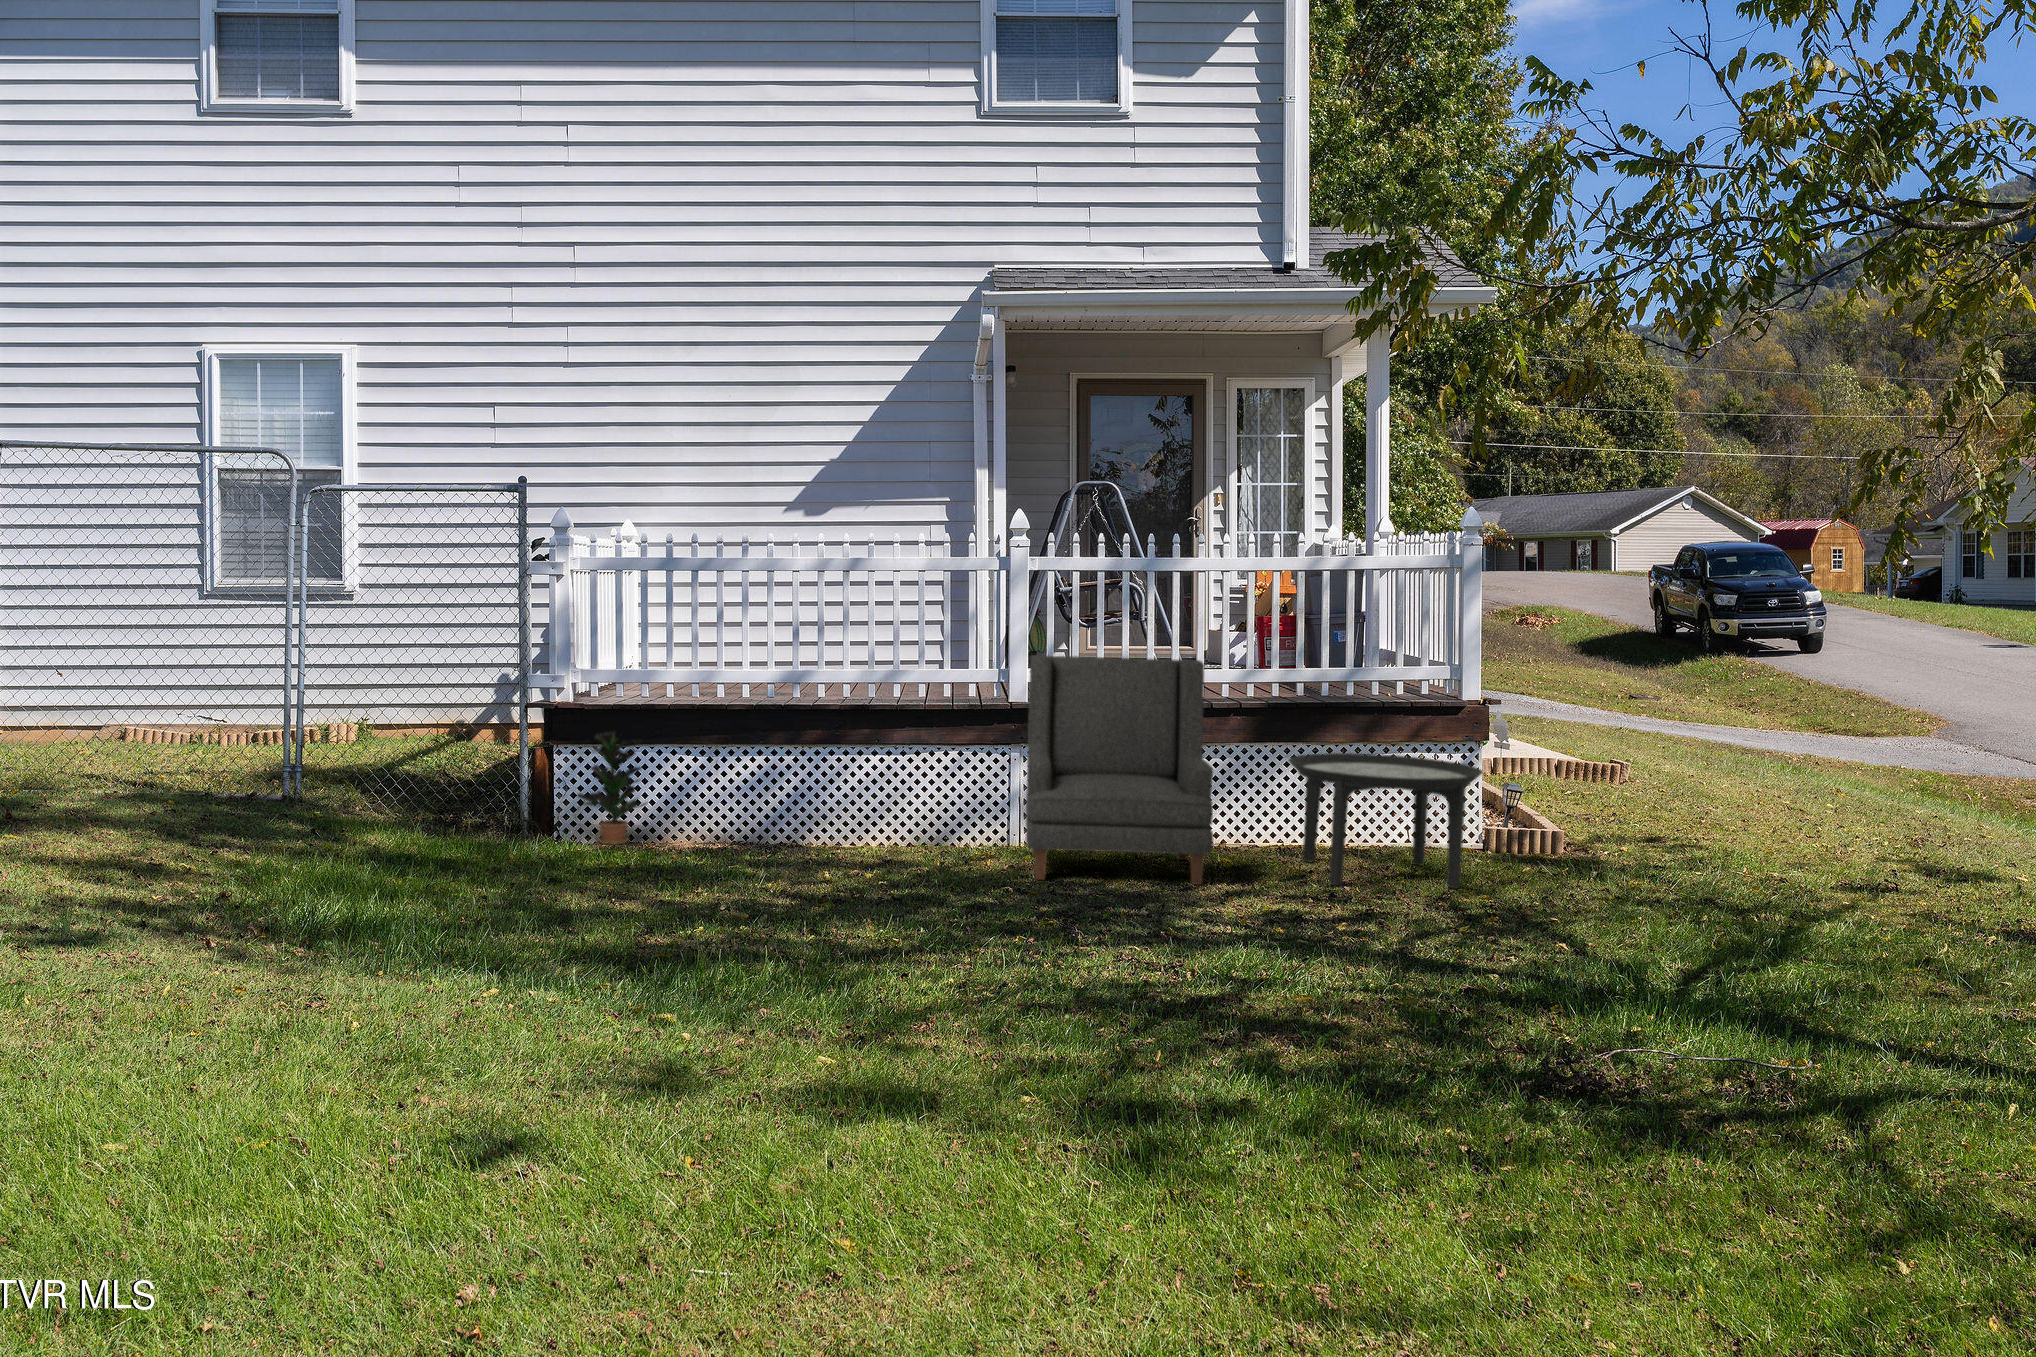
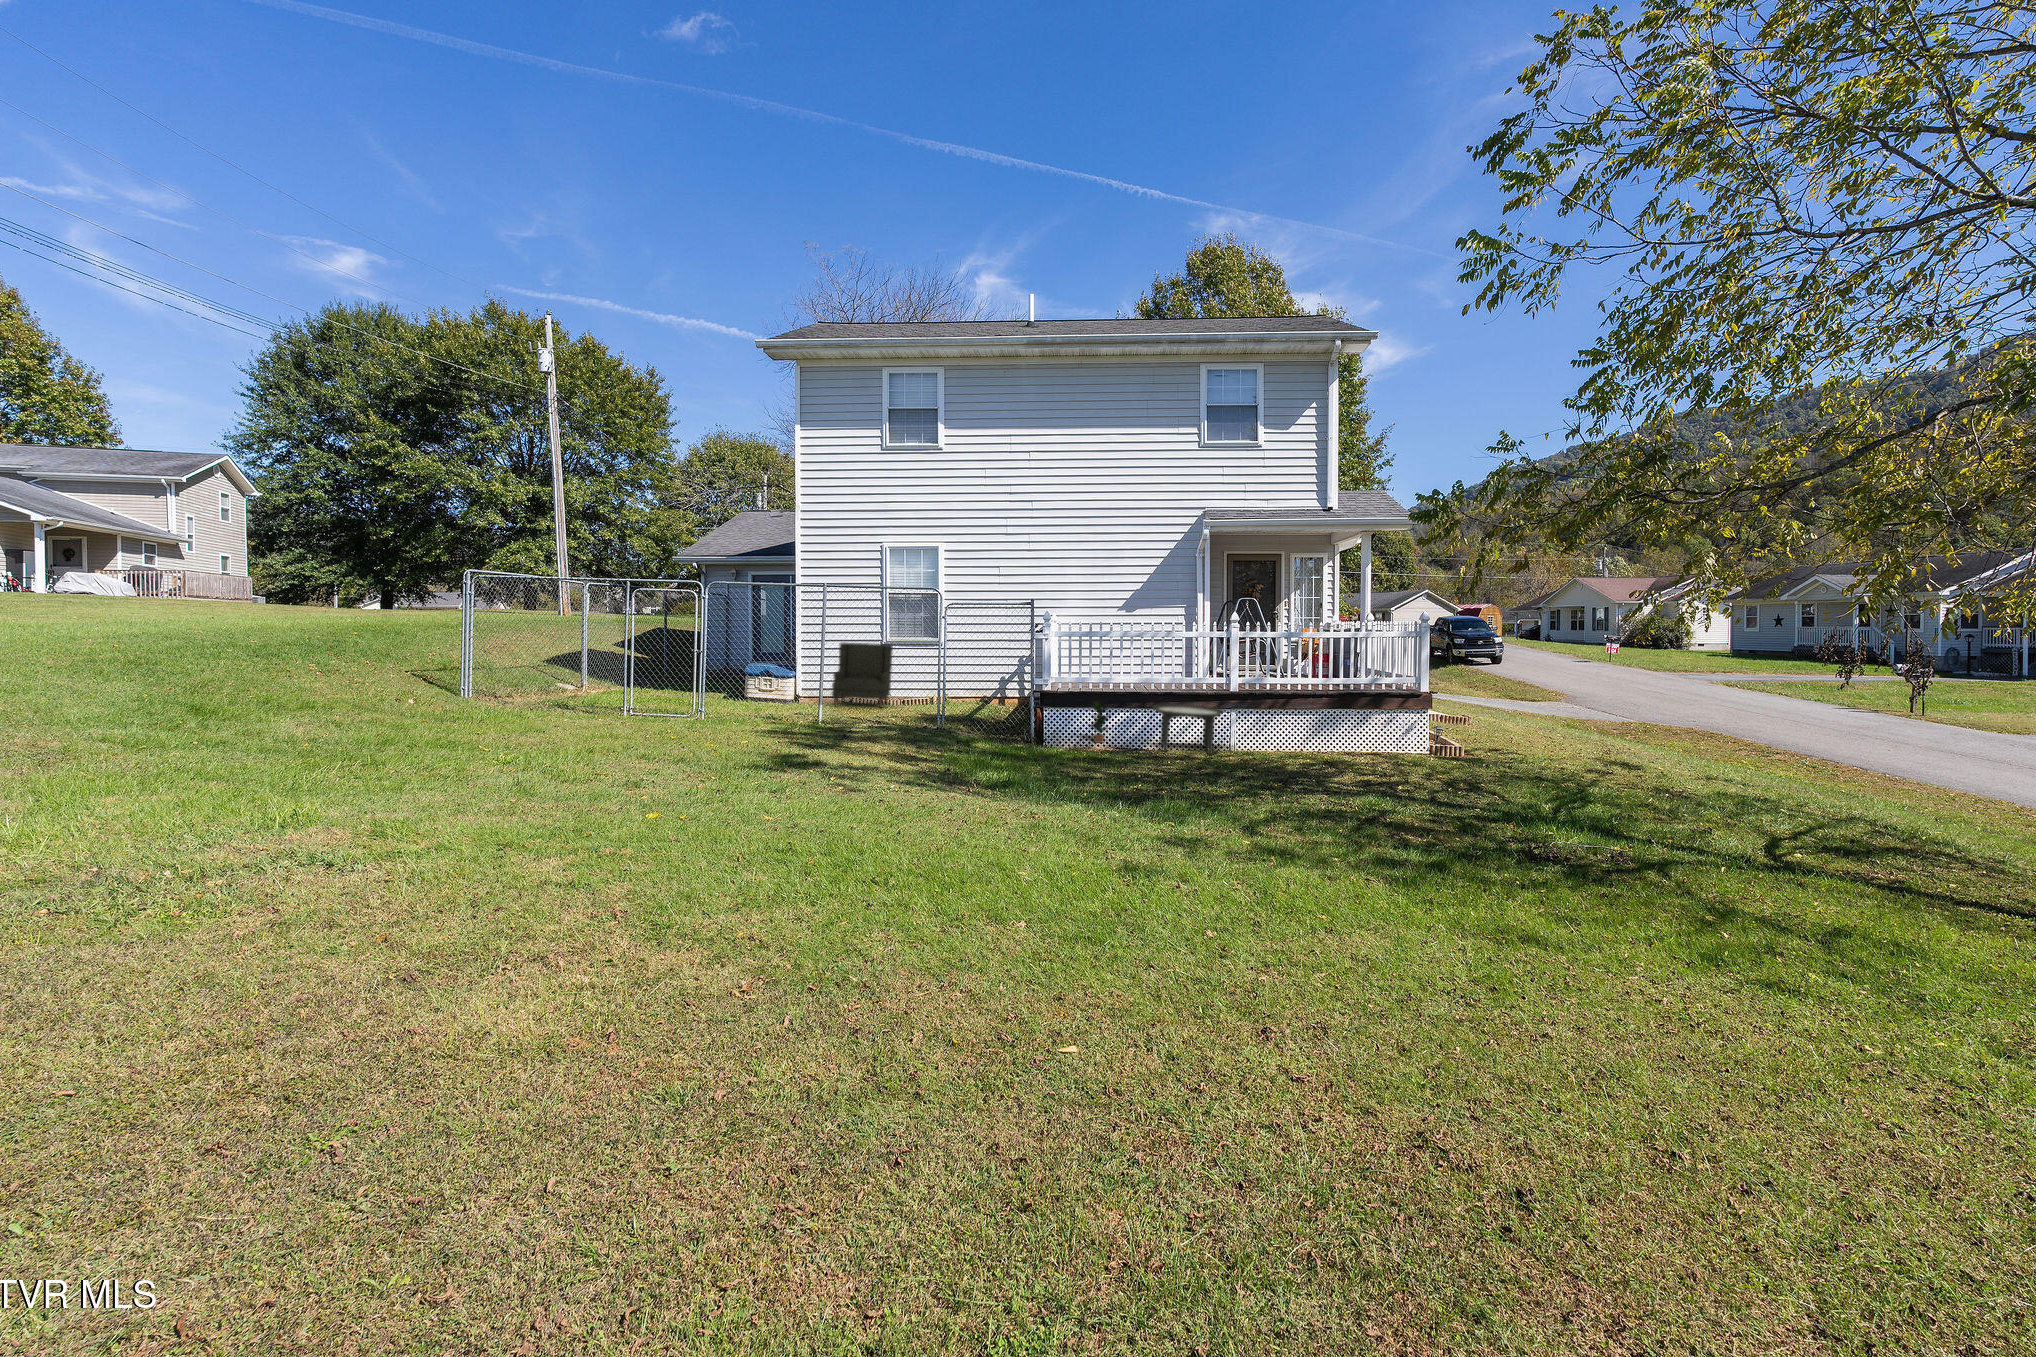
chair: present [1025,655,1213,885] -> present [832,642,893,708]
round table: present [1288,753,1483,889] -> present [1153,704,1224,755]

